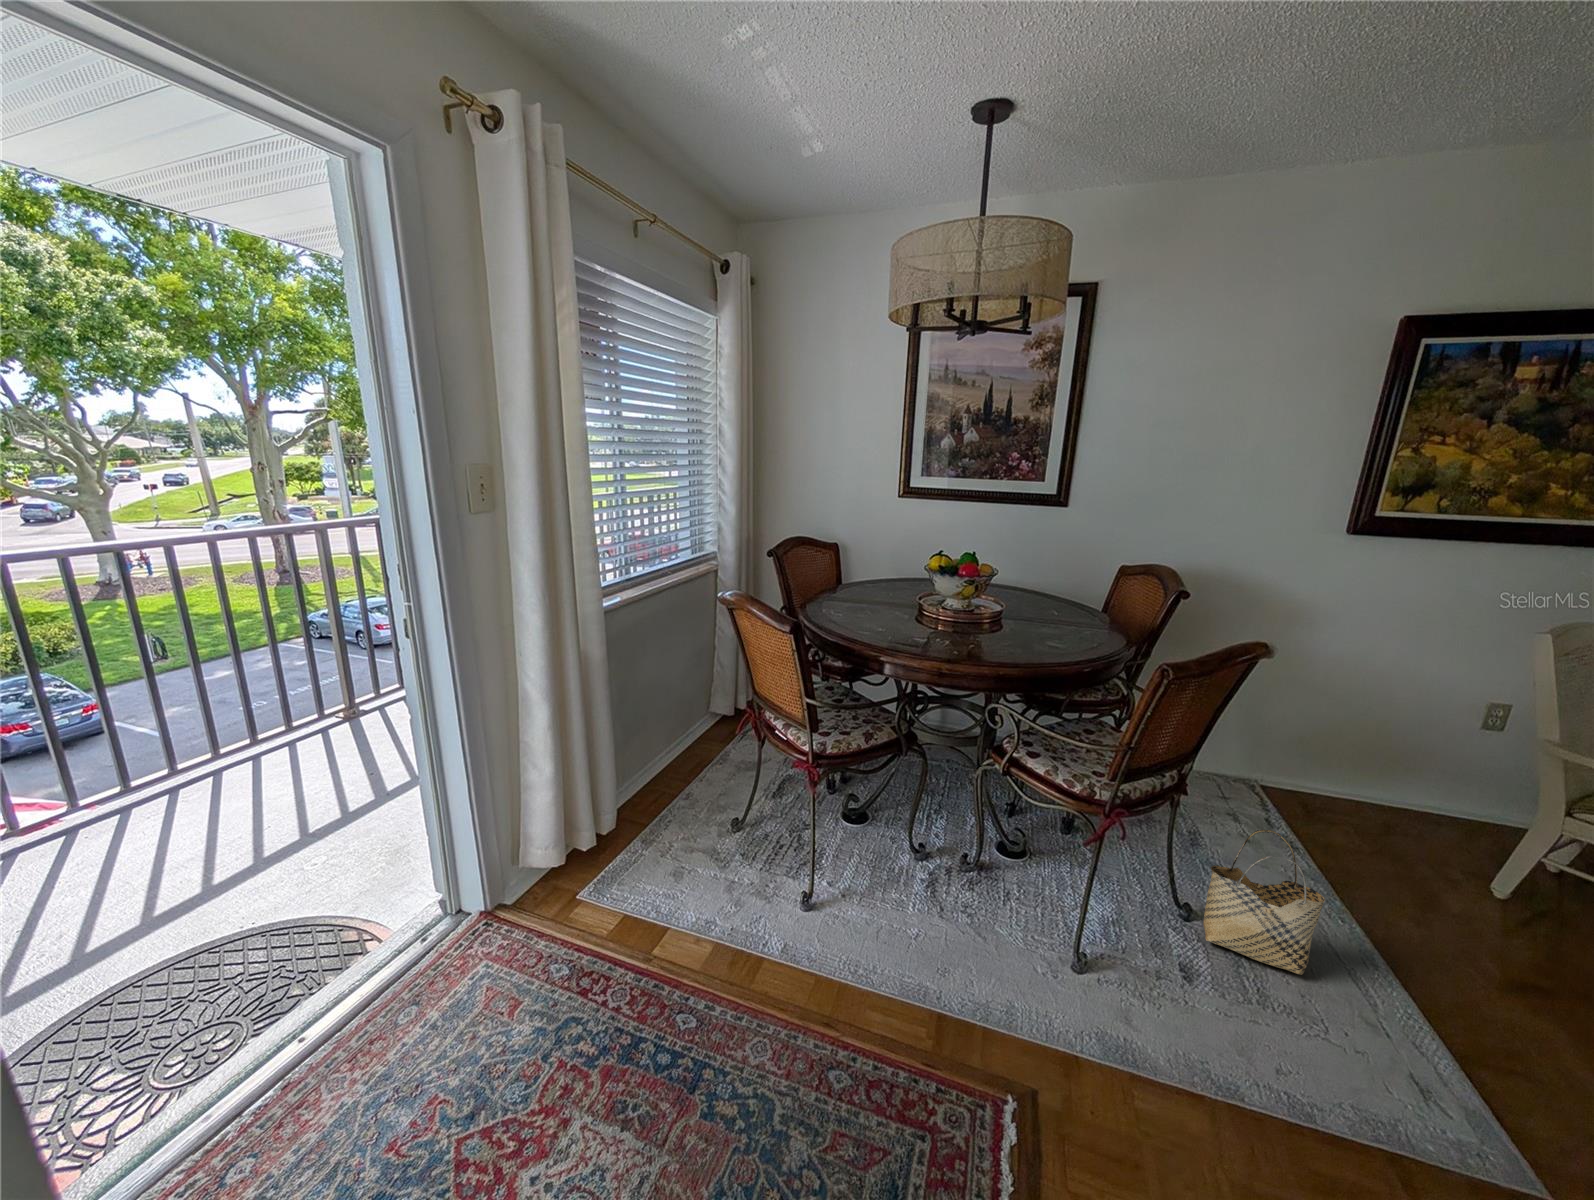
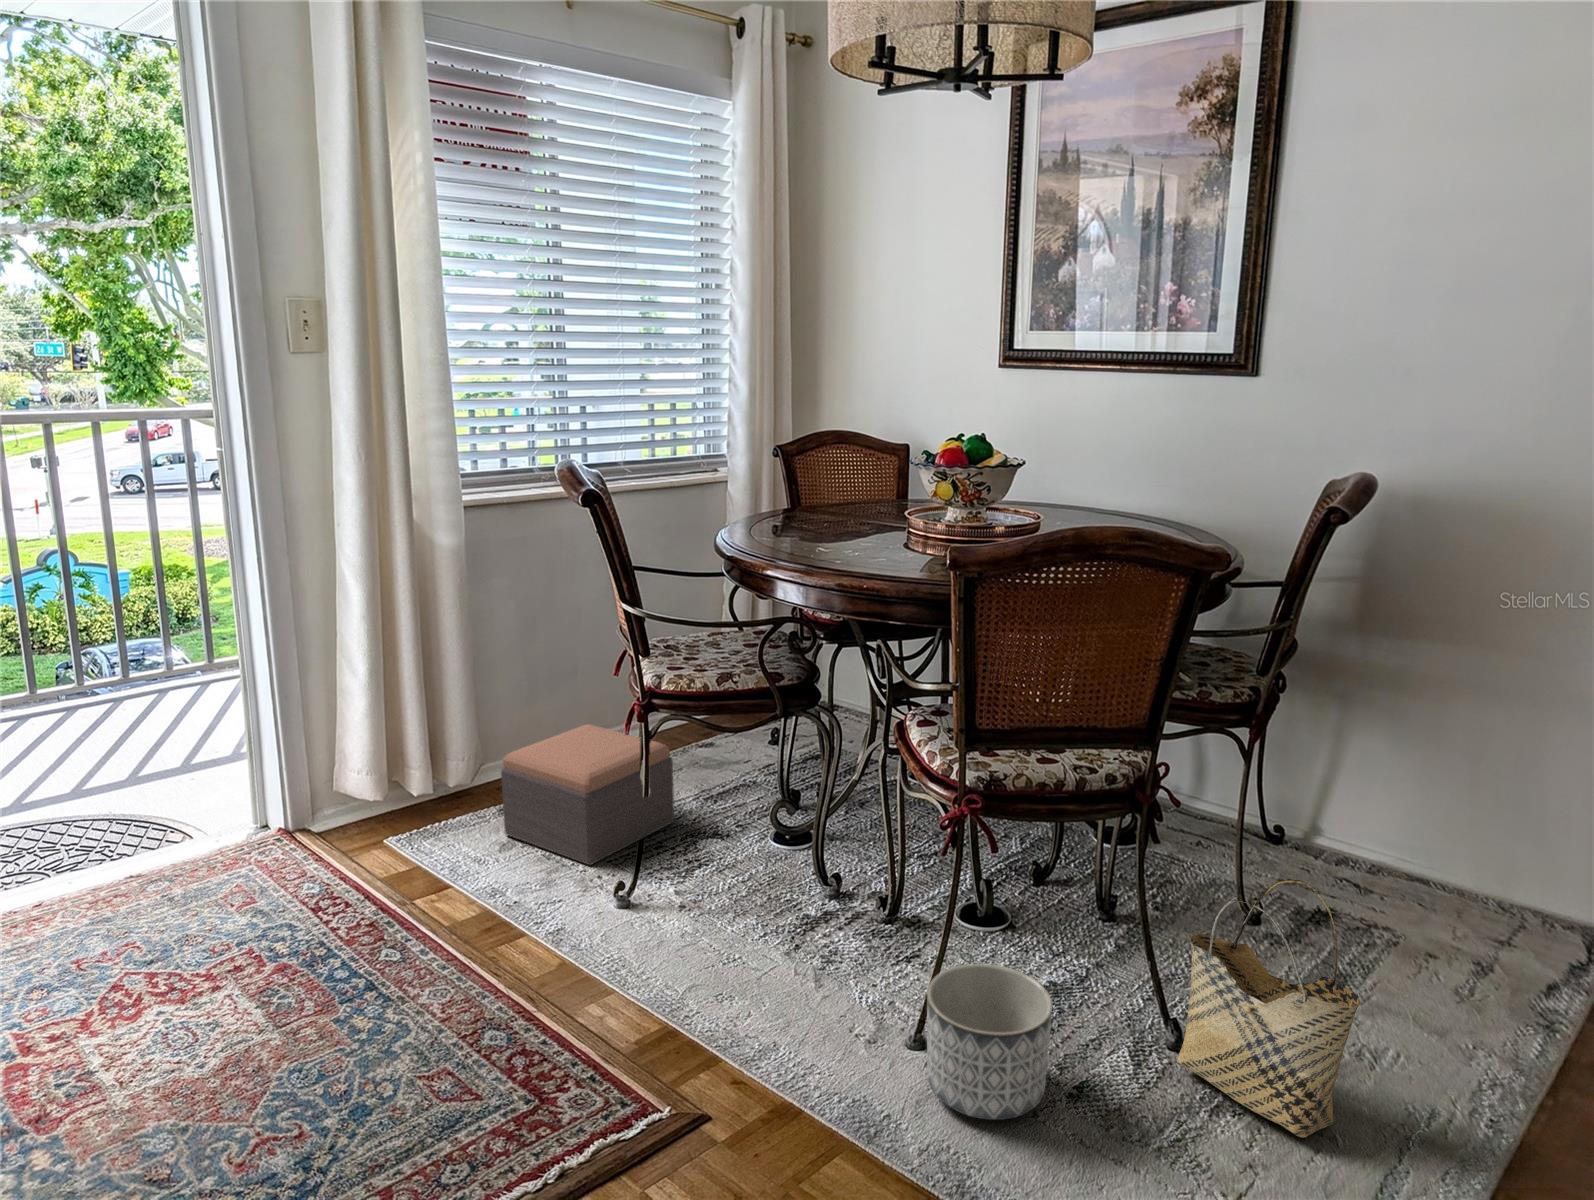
footstool: none [669,767,777,879] -> present [501,724,674,865]
planter: none [1108,917,1204,1028] -> present [927,964,1053,1120]

